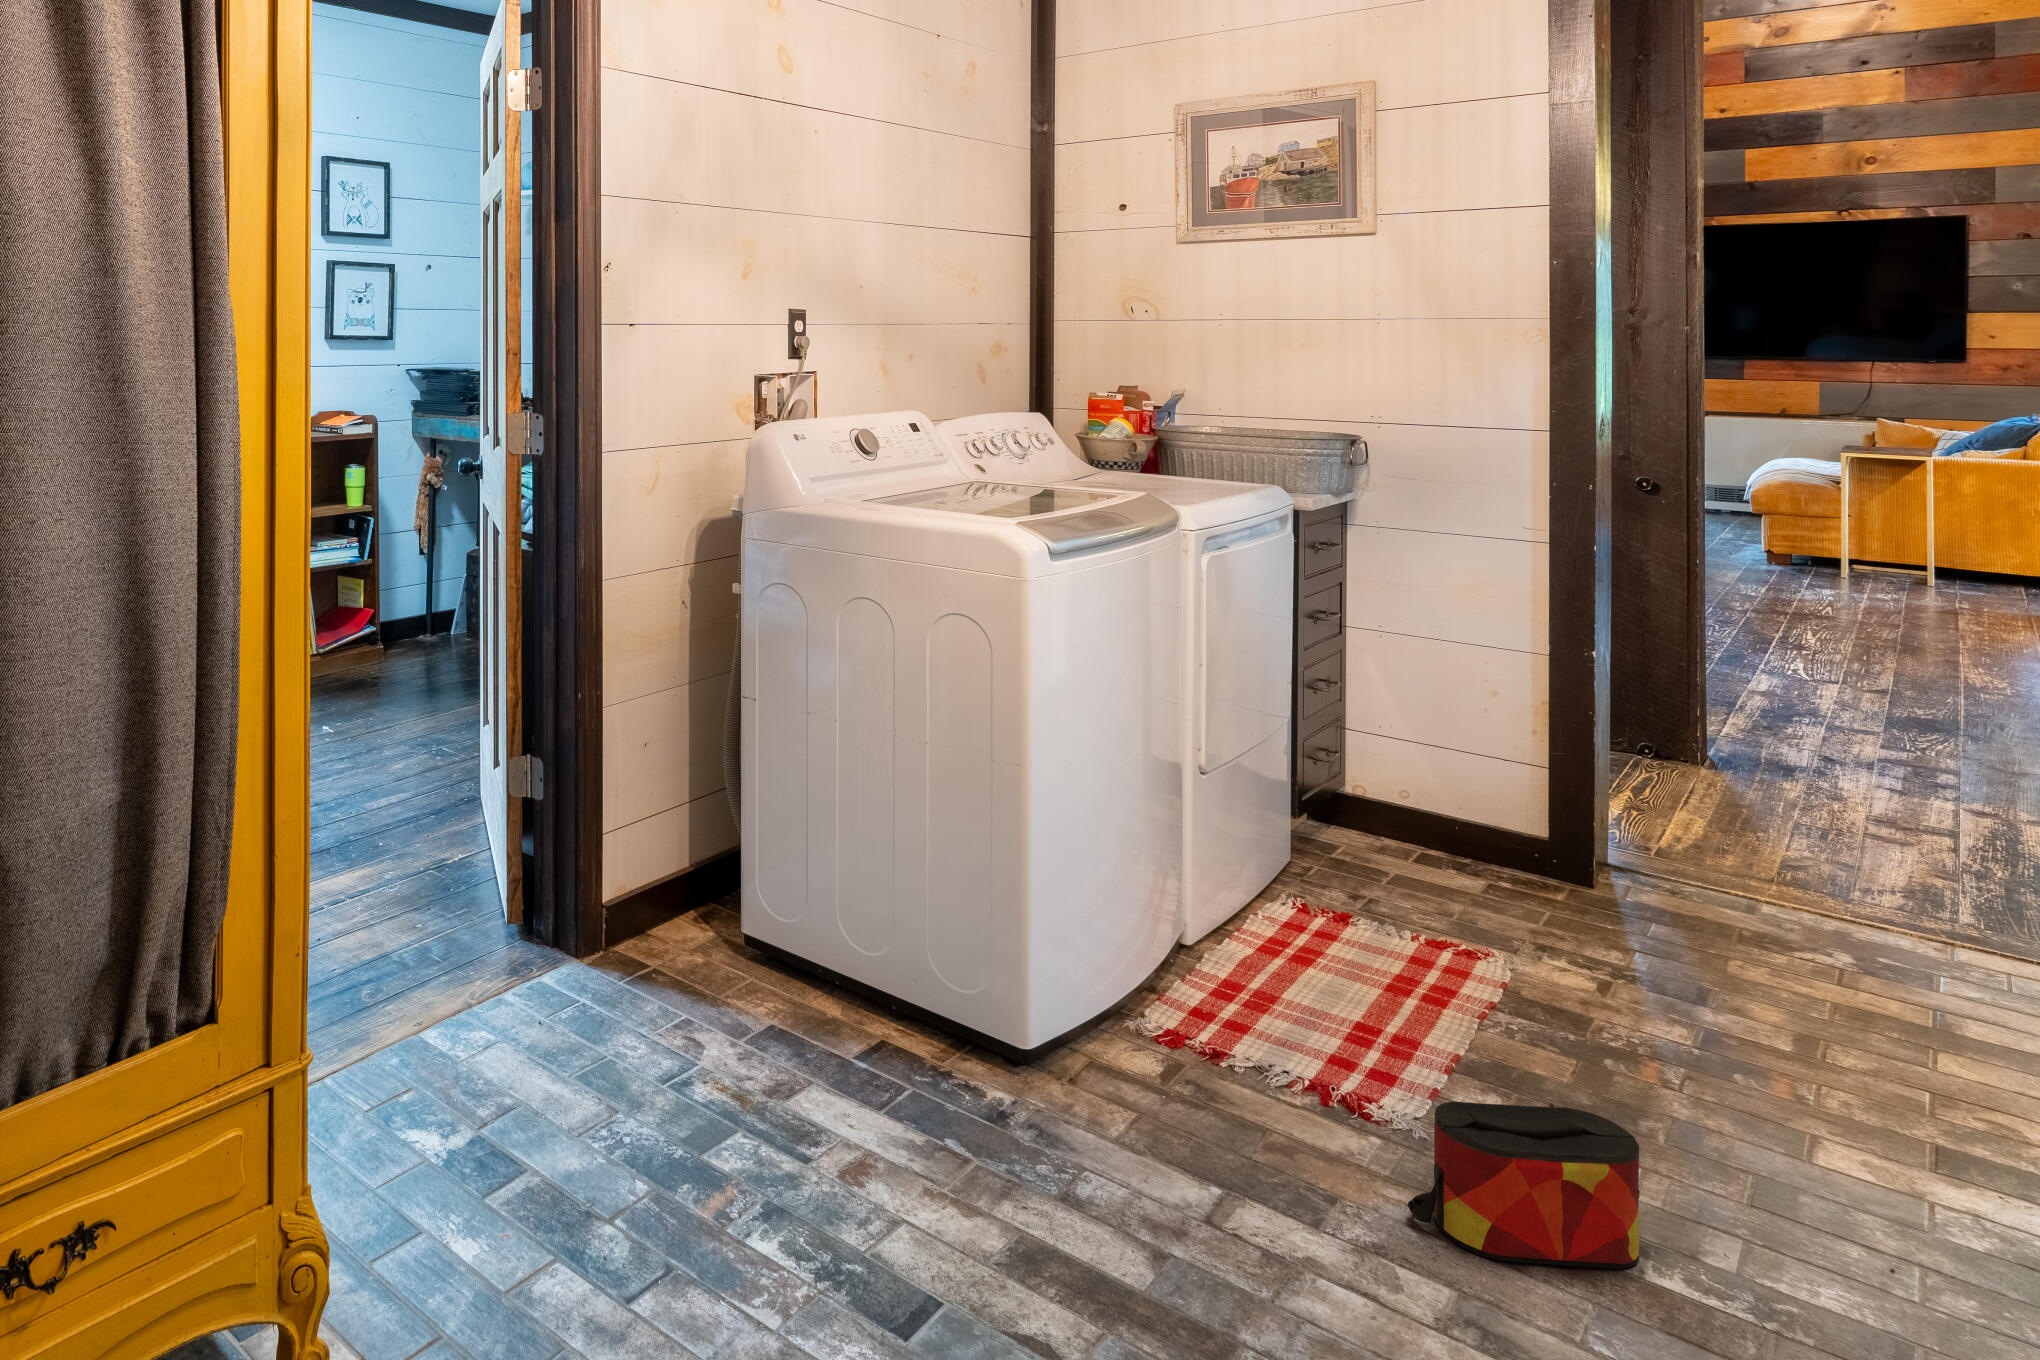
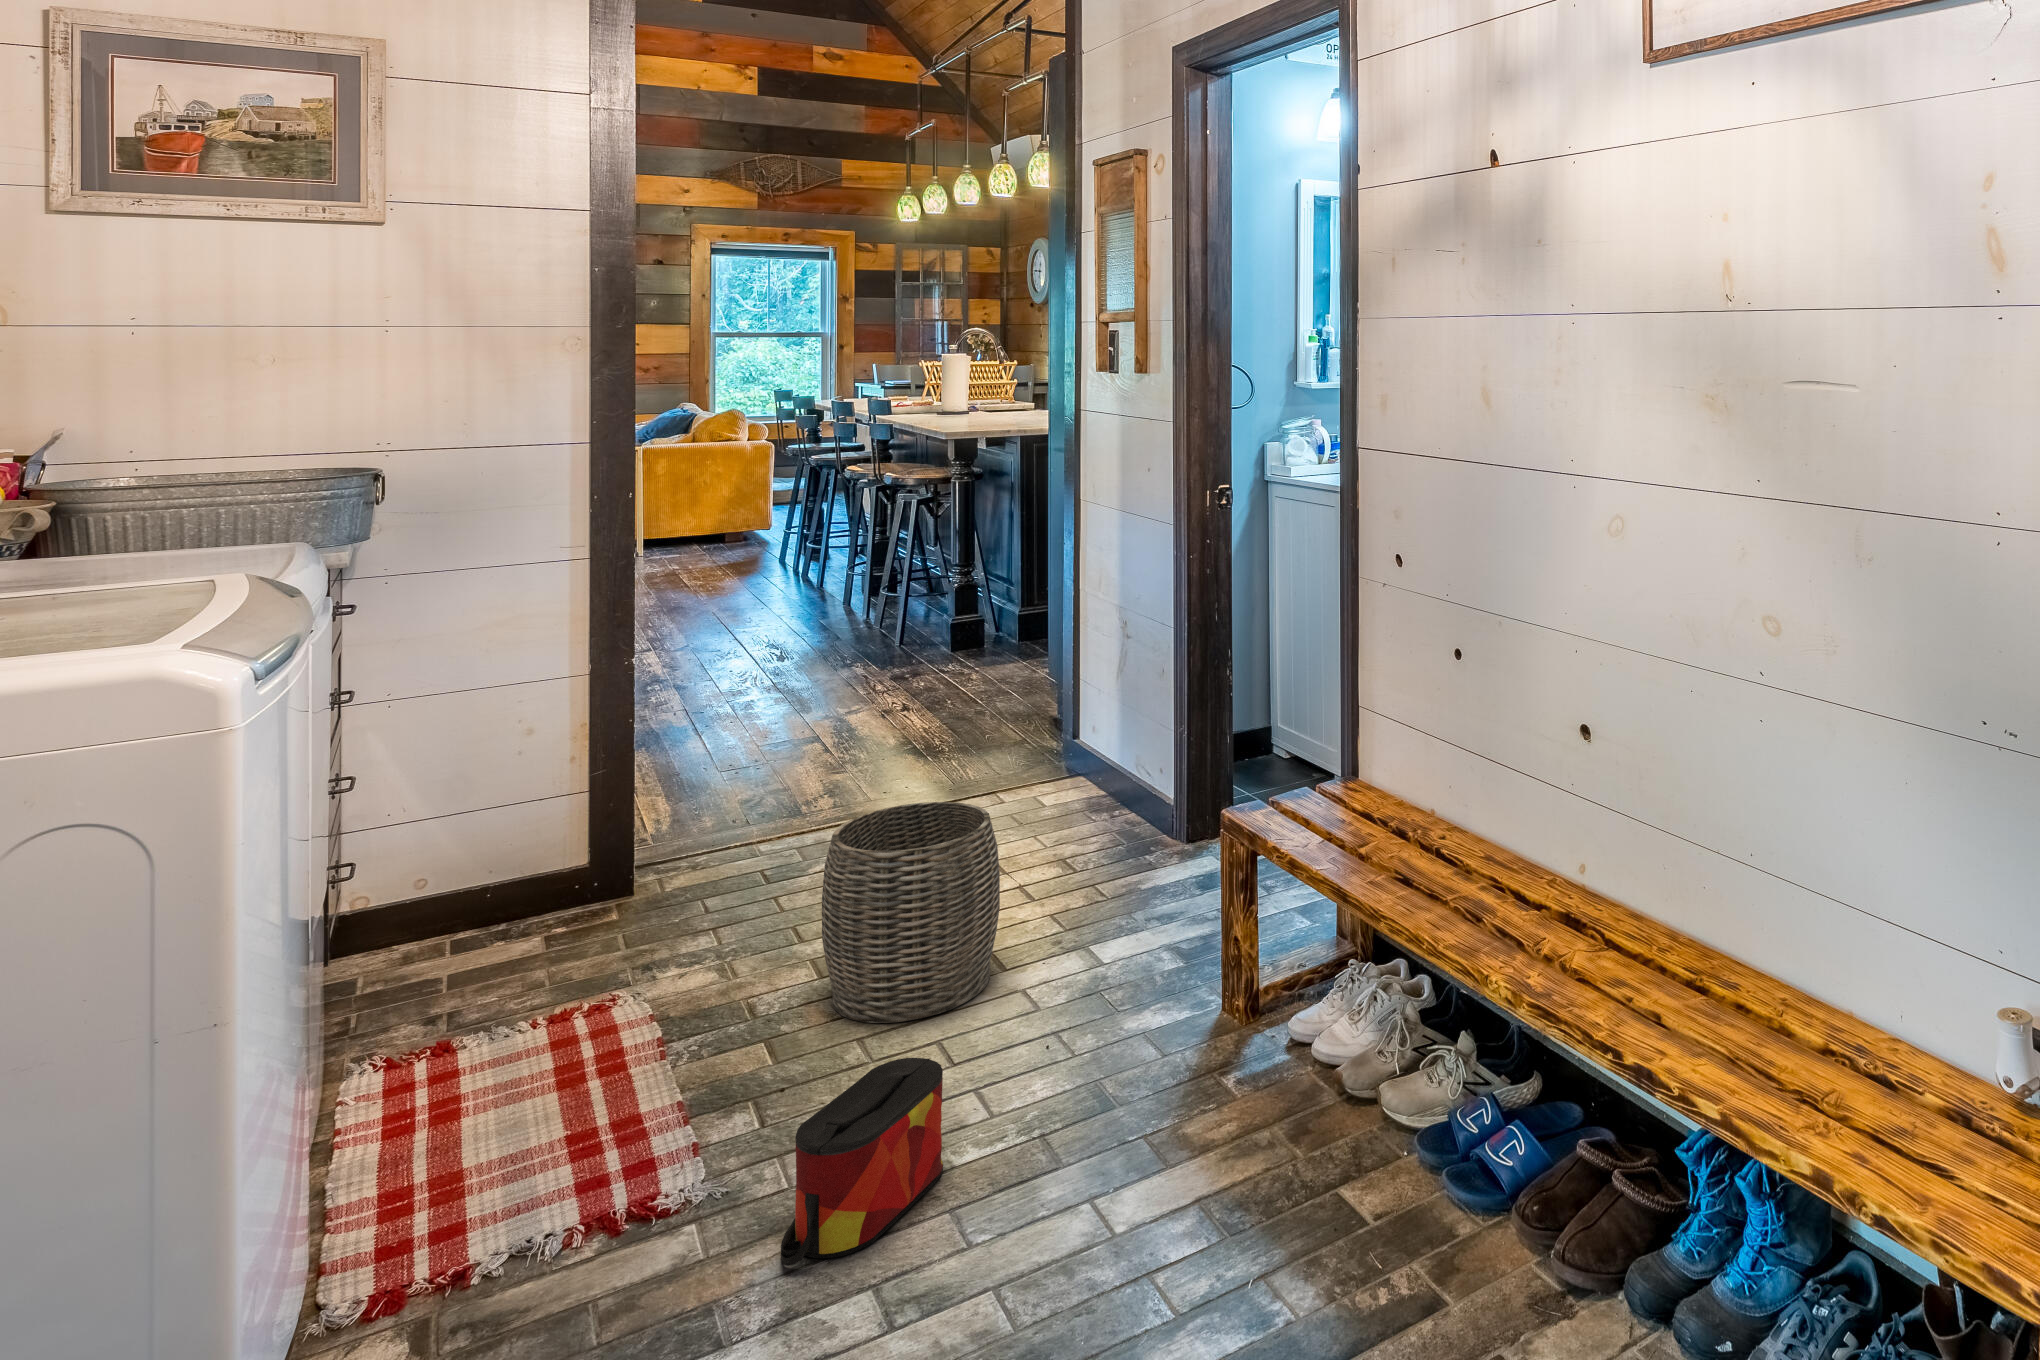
woven basket: none [1667,878,1939,1161] -> present [822,802,1000,1023]

